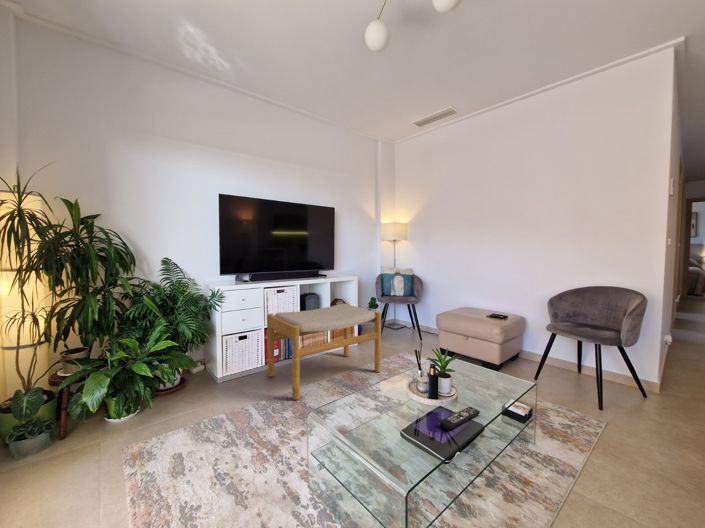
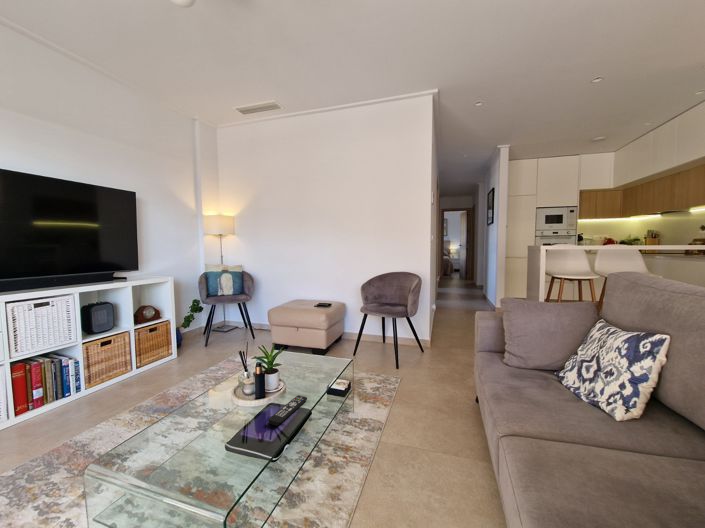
footstool: present [267,303,381,400] -> none [14,310,205,451]

